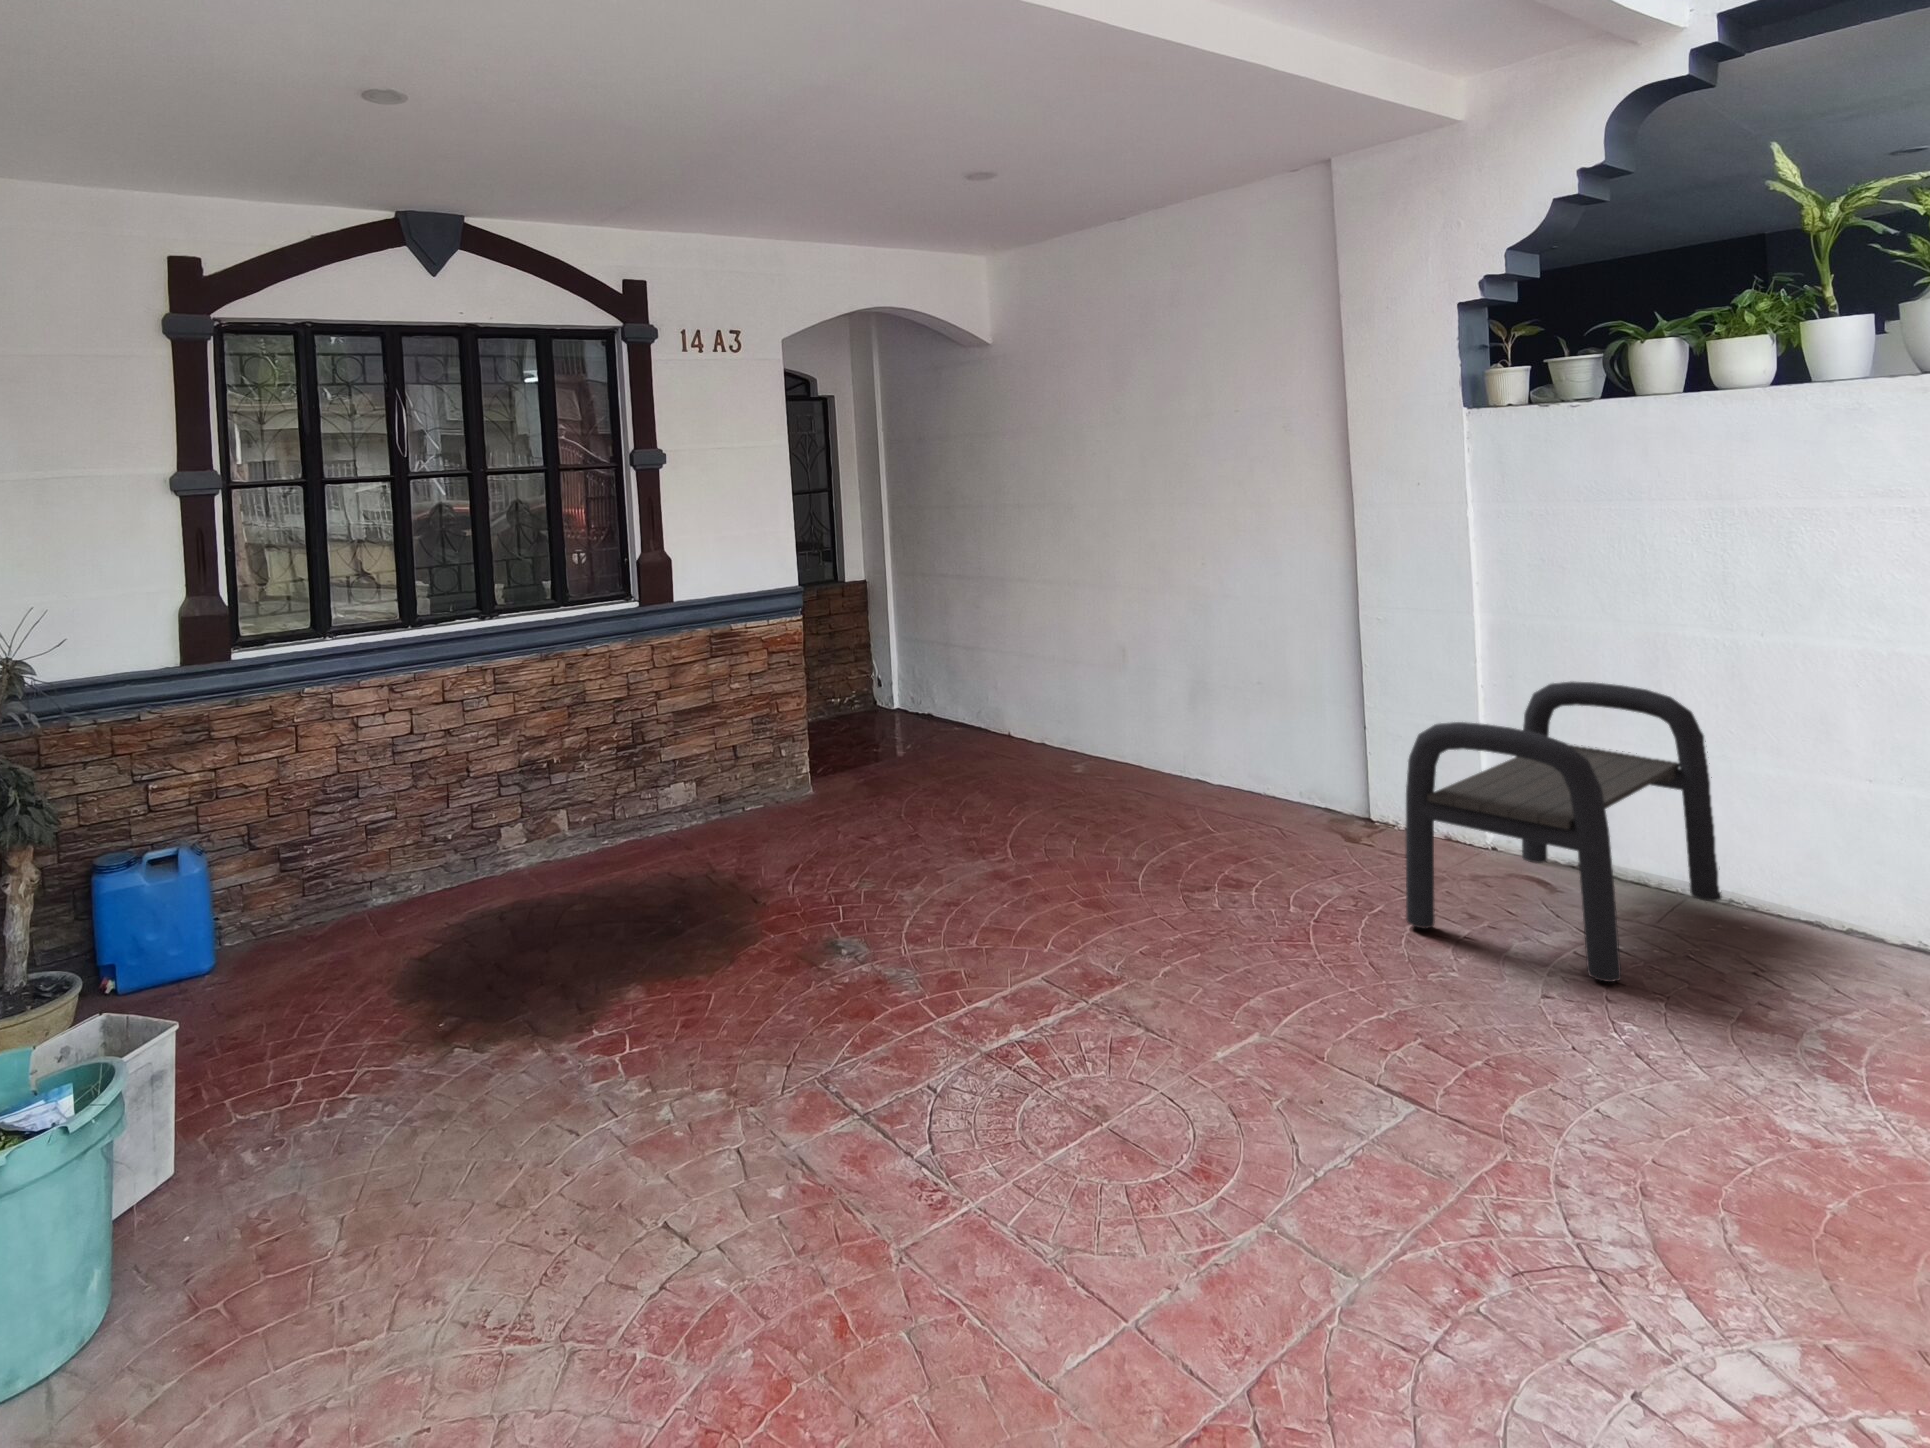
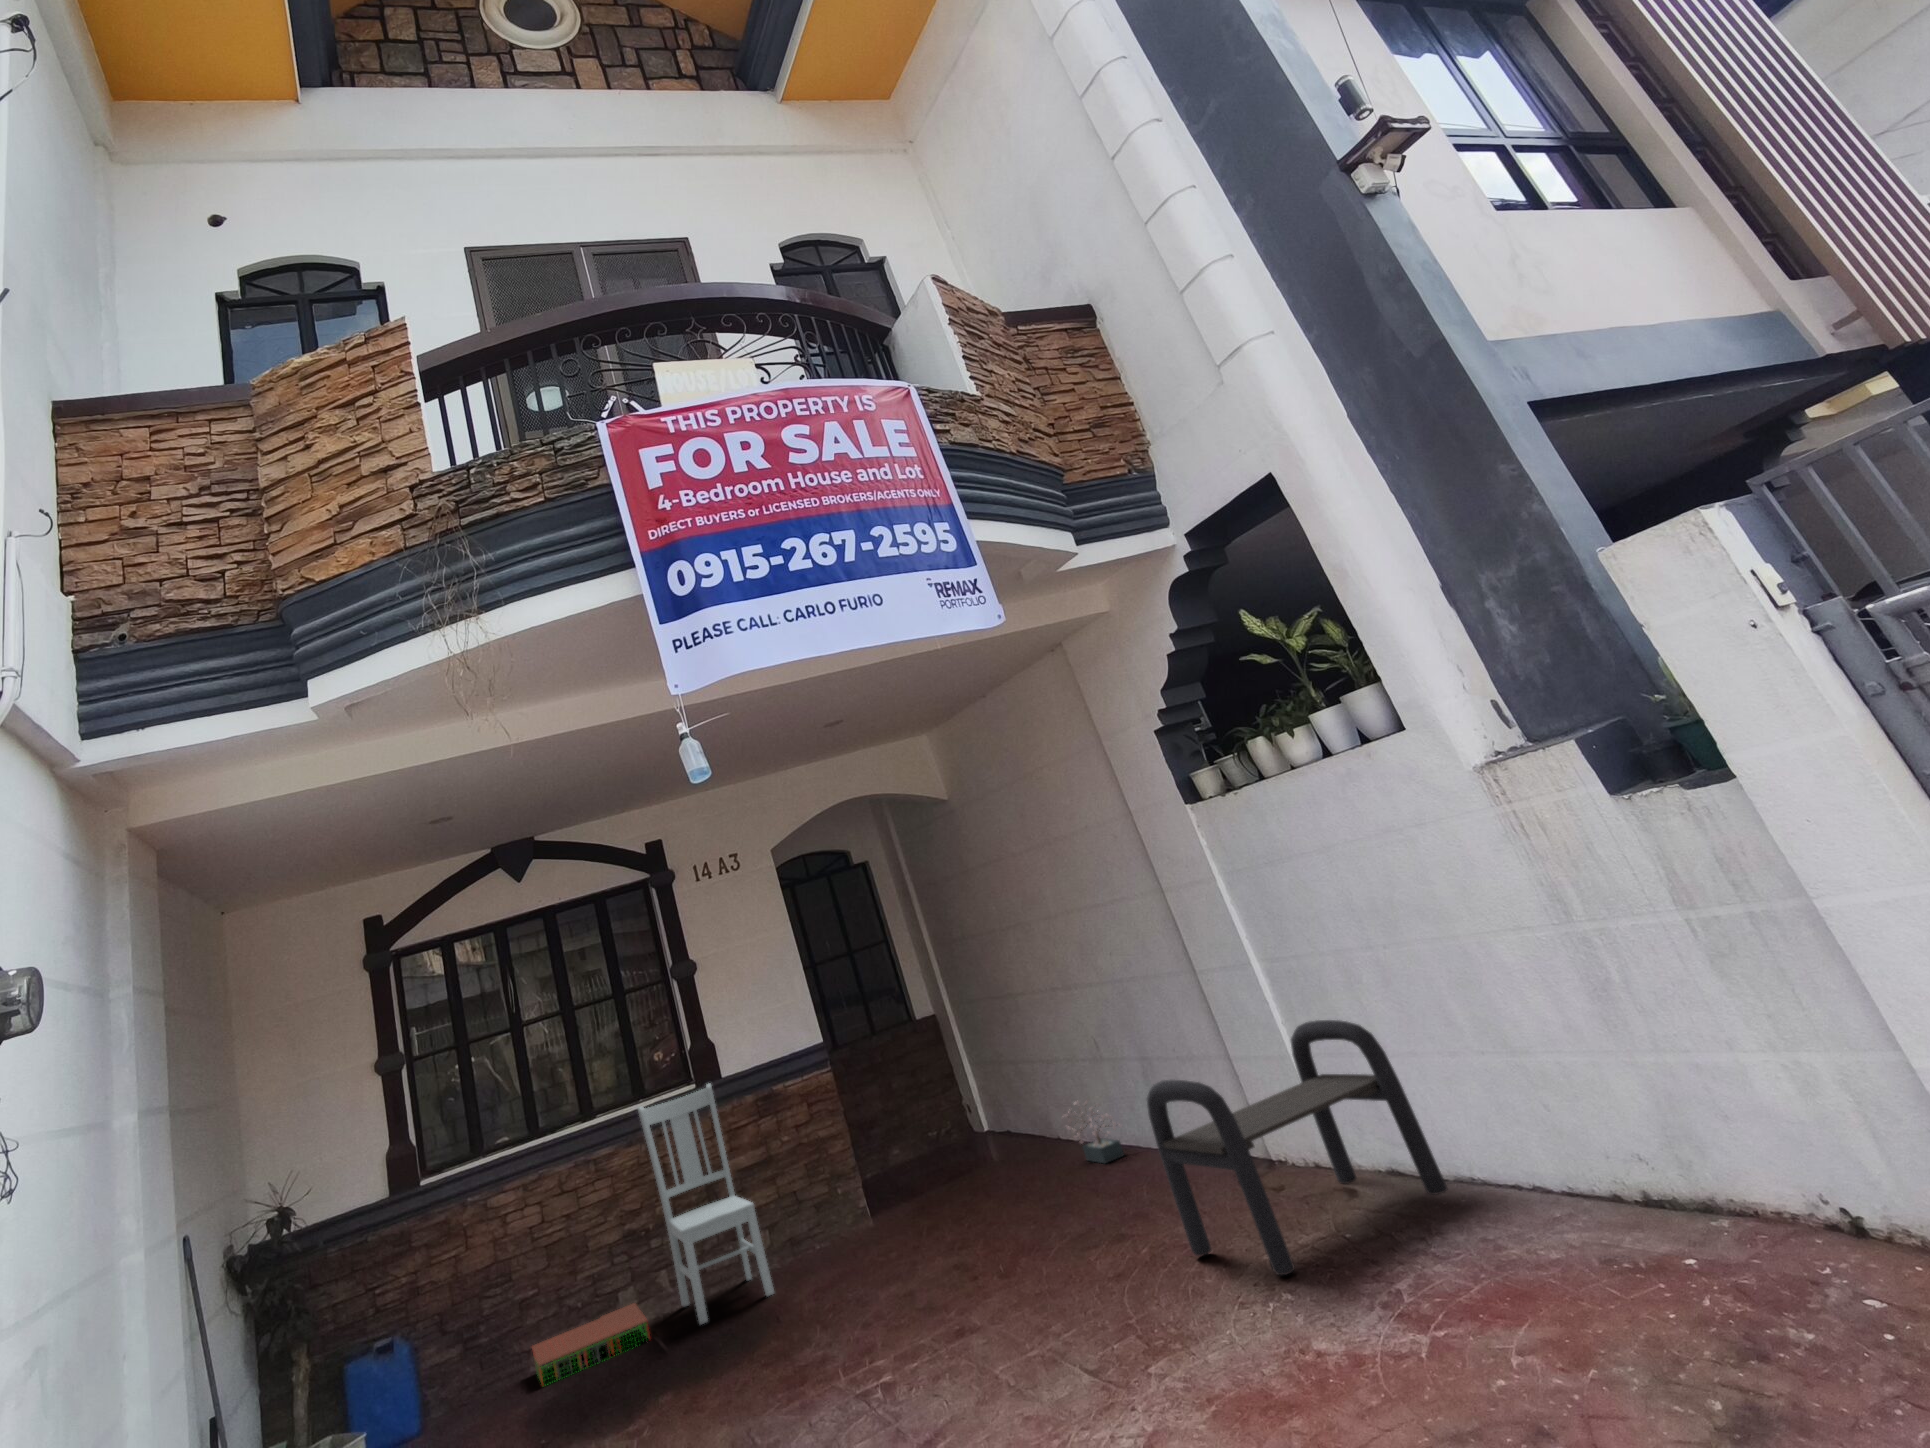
chair: none [560,605,724,890] -> present [638,1084,774,1324]
decorative plant: none [1067,705,1143,777] -> present [1063,1101,1124,1163]
storage bin: none [374,846,550,939] -> present [532,1303,650,1384]

